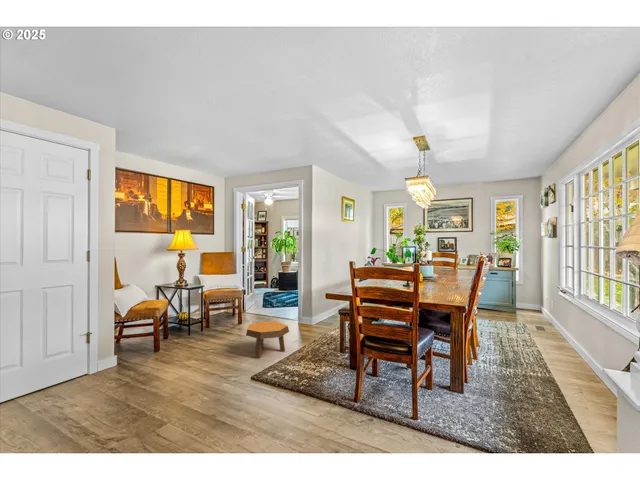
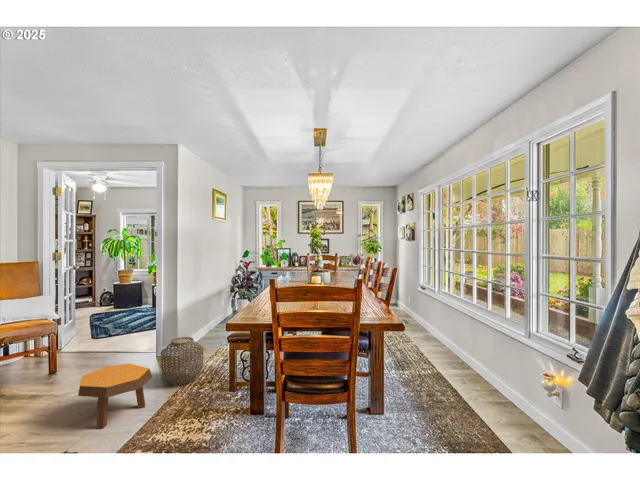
woven basket: none [297,309,326,342] -> present [161,337,203,385]

